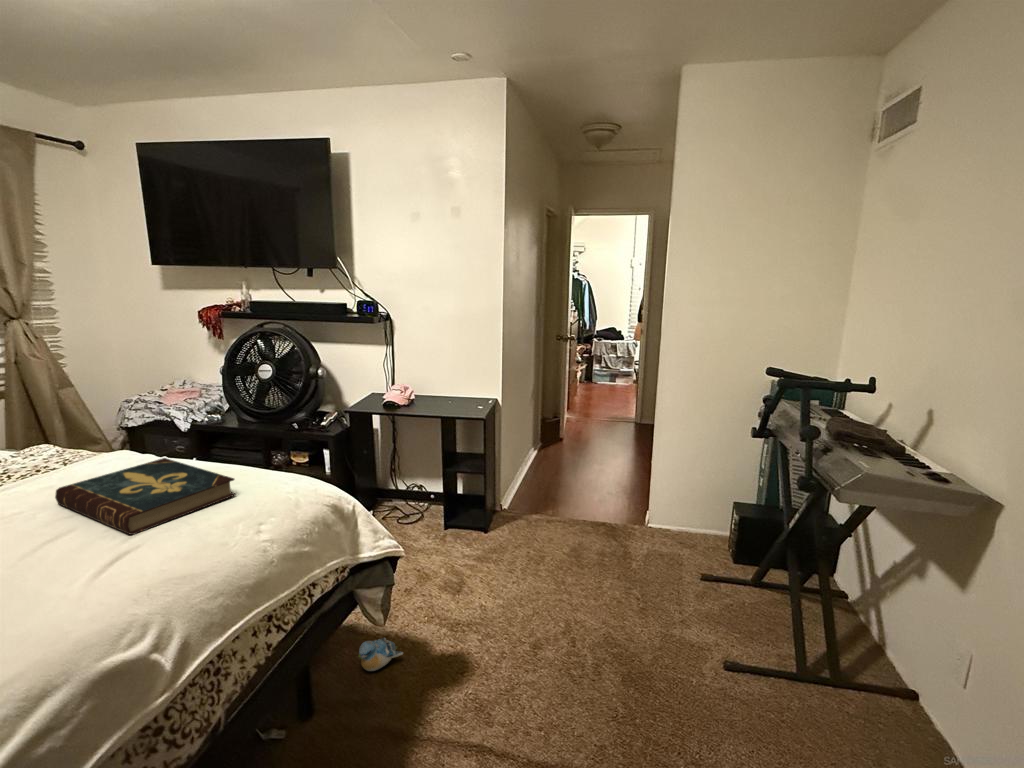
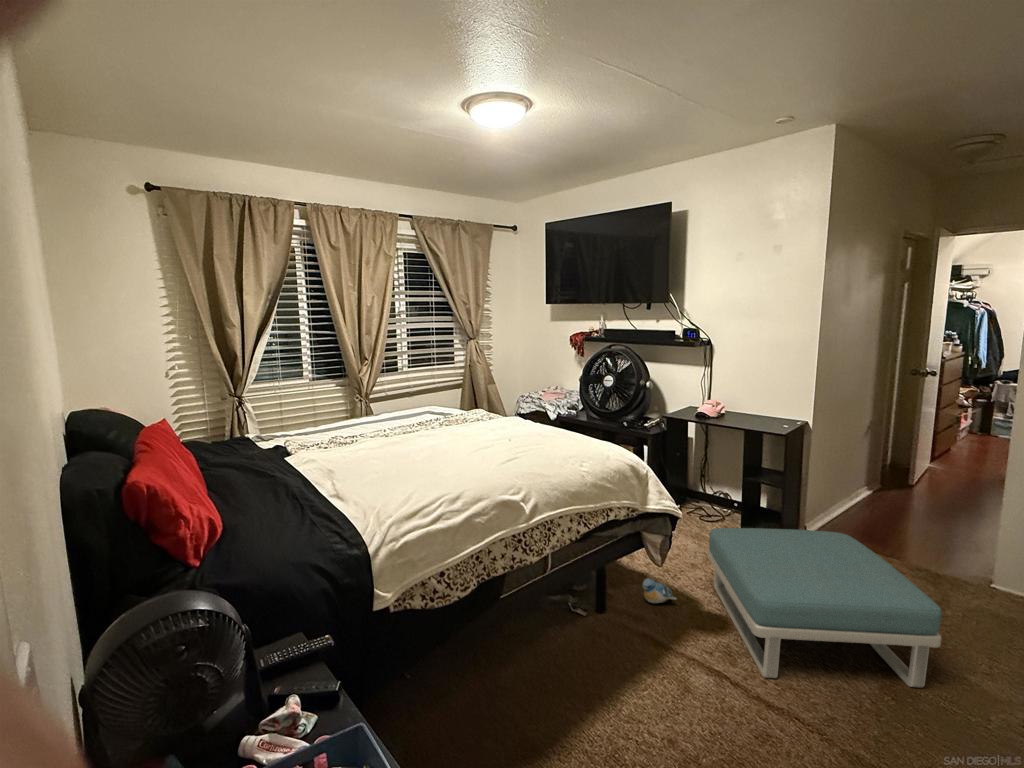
book: present [55,458,236,535] -> none [487,420,573,452]
footstool: none [429,516,658,723] -> present [707,528,942,687]

